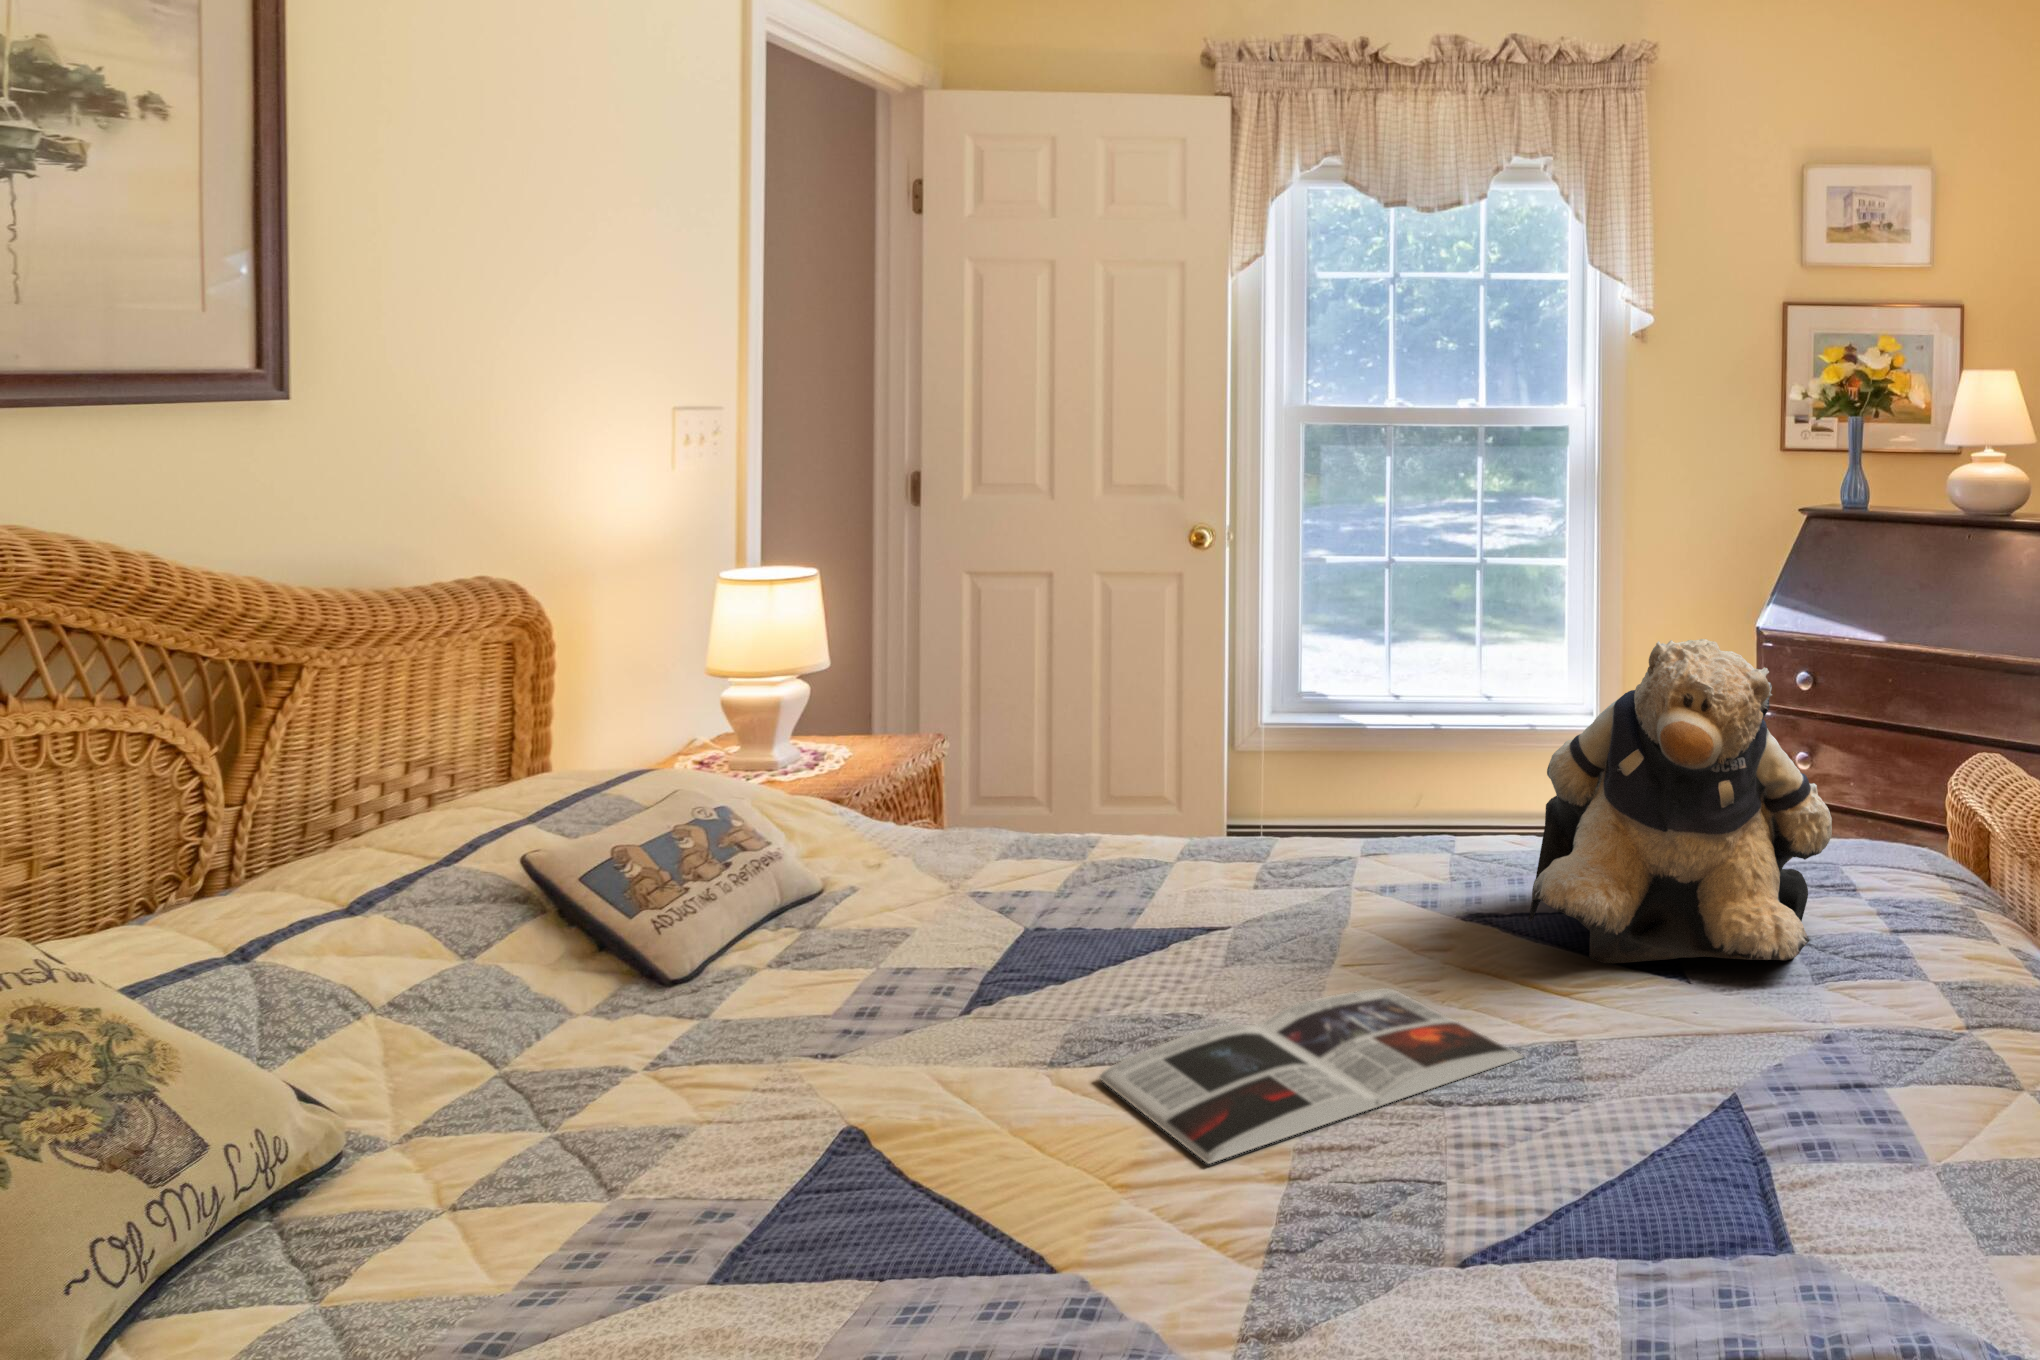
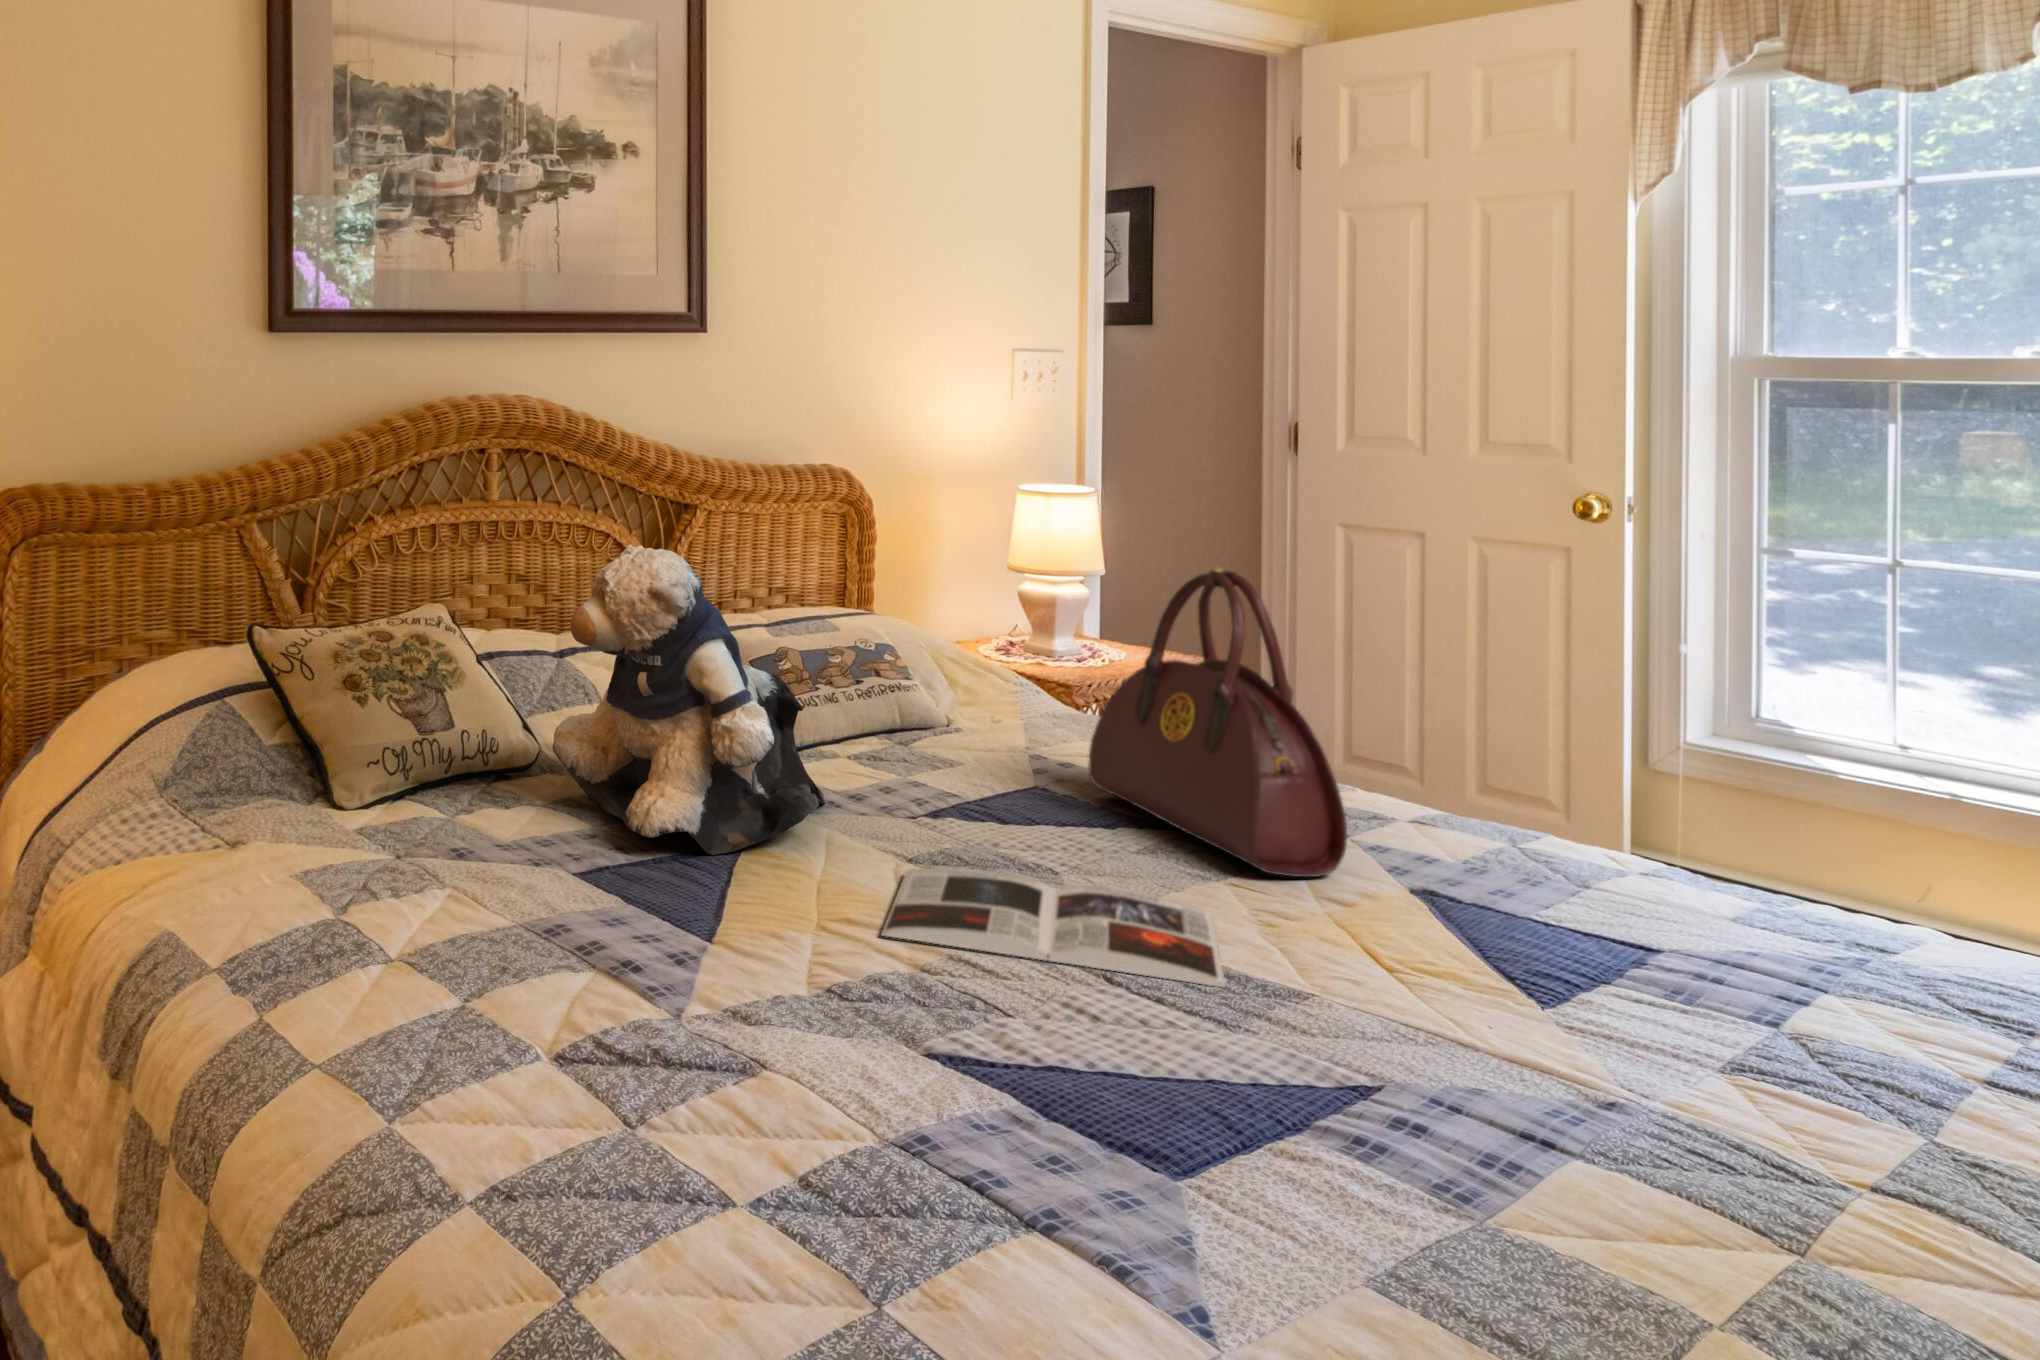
handbag: none [1092,629,1407,931] -> present [1088,569,1347,877]
teddy bear: present [1529,639,1832,964] -> present [552,544,825,855]

